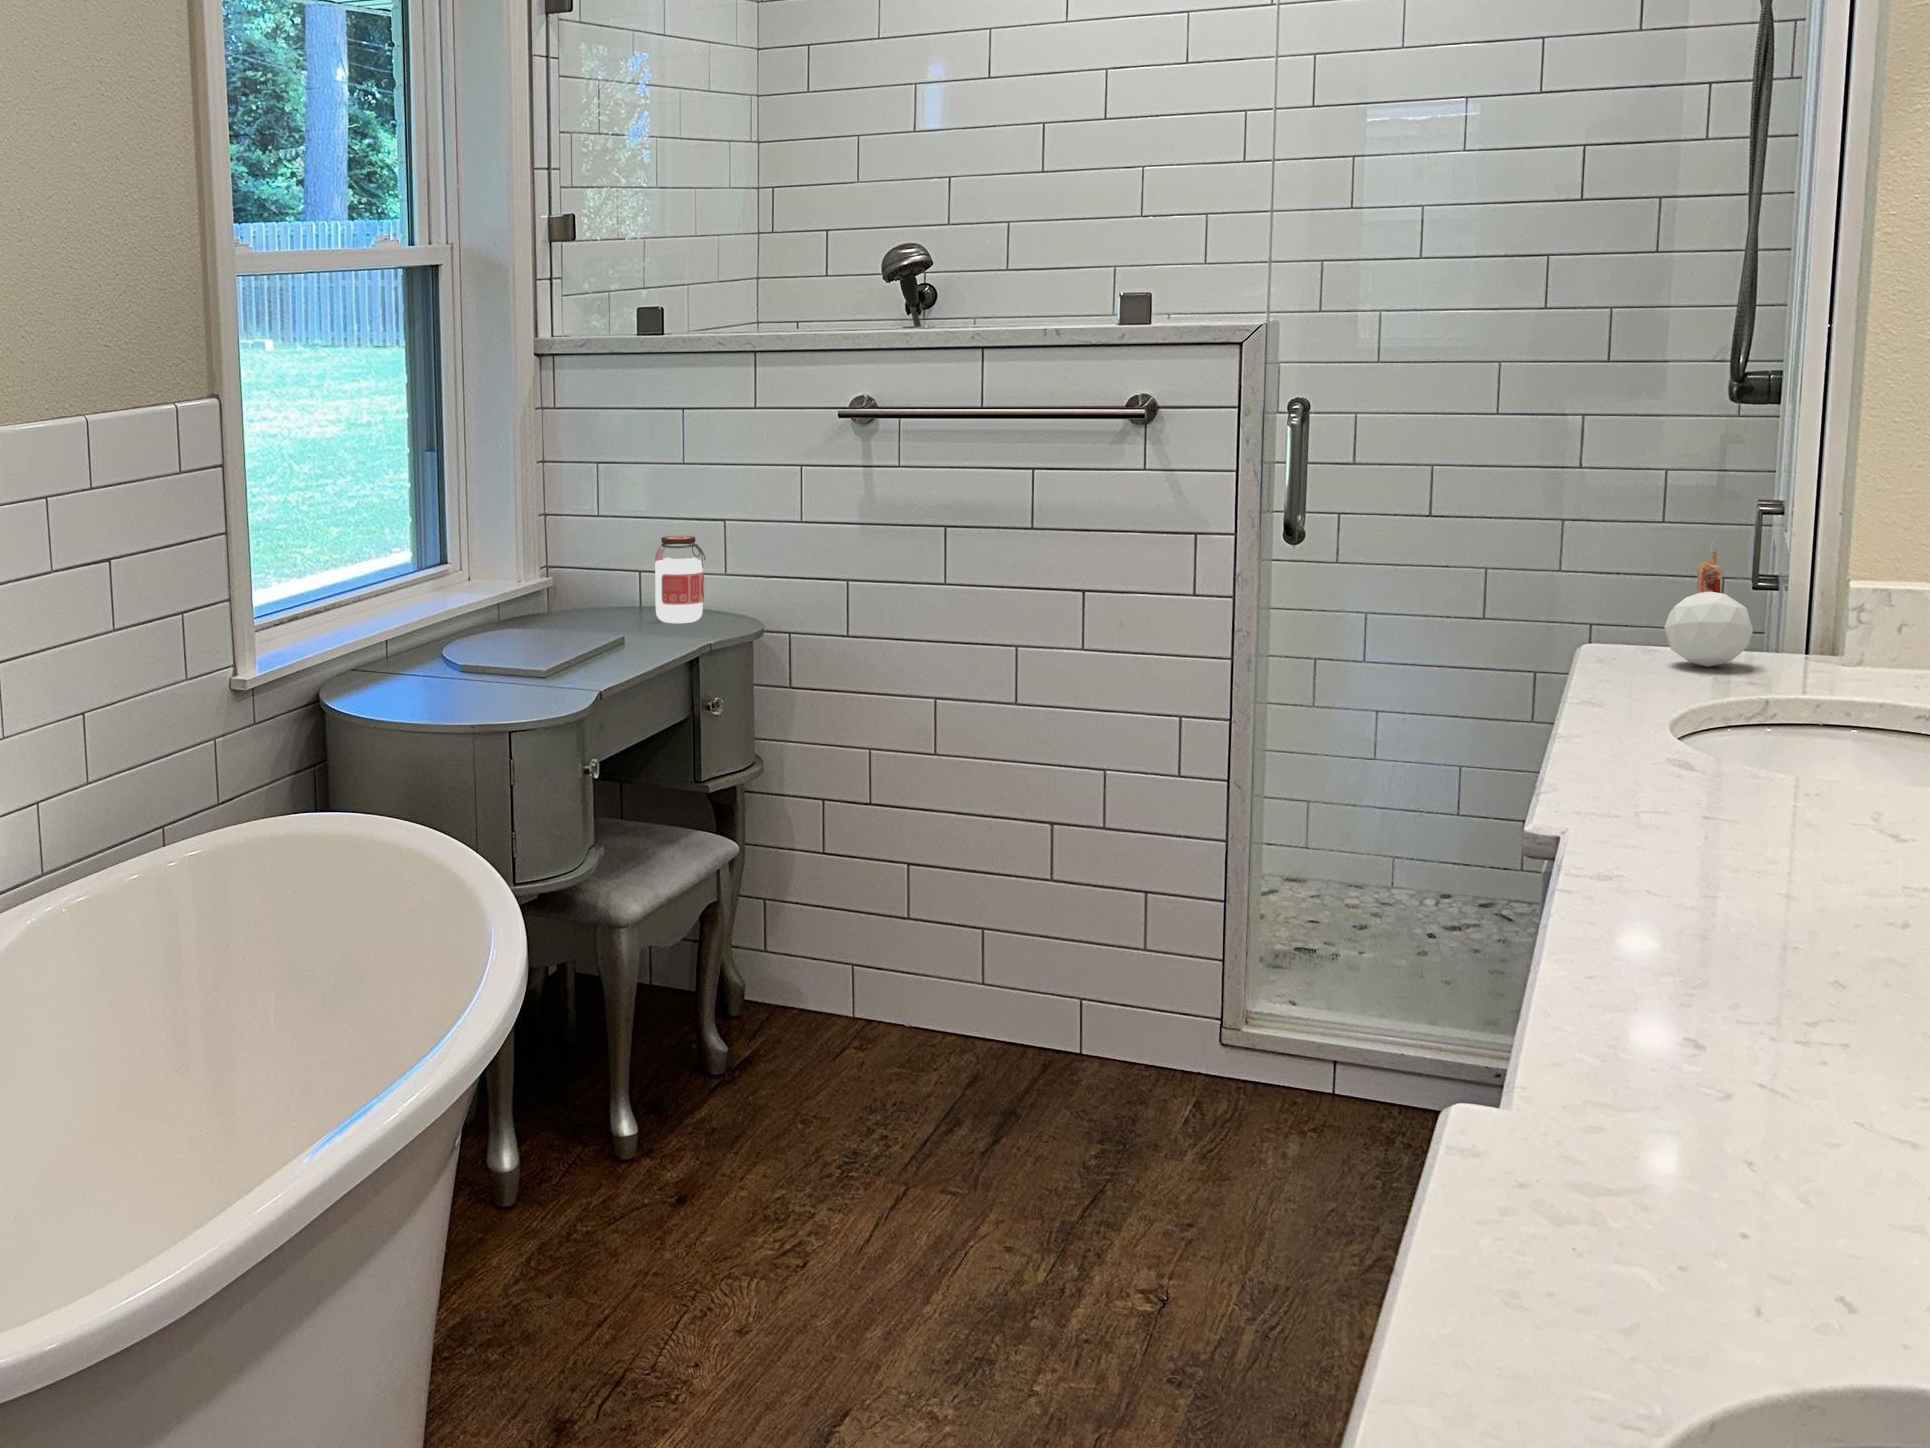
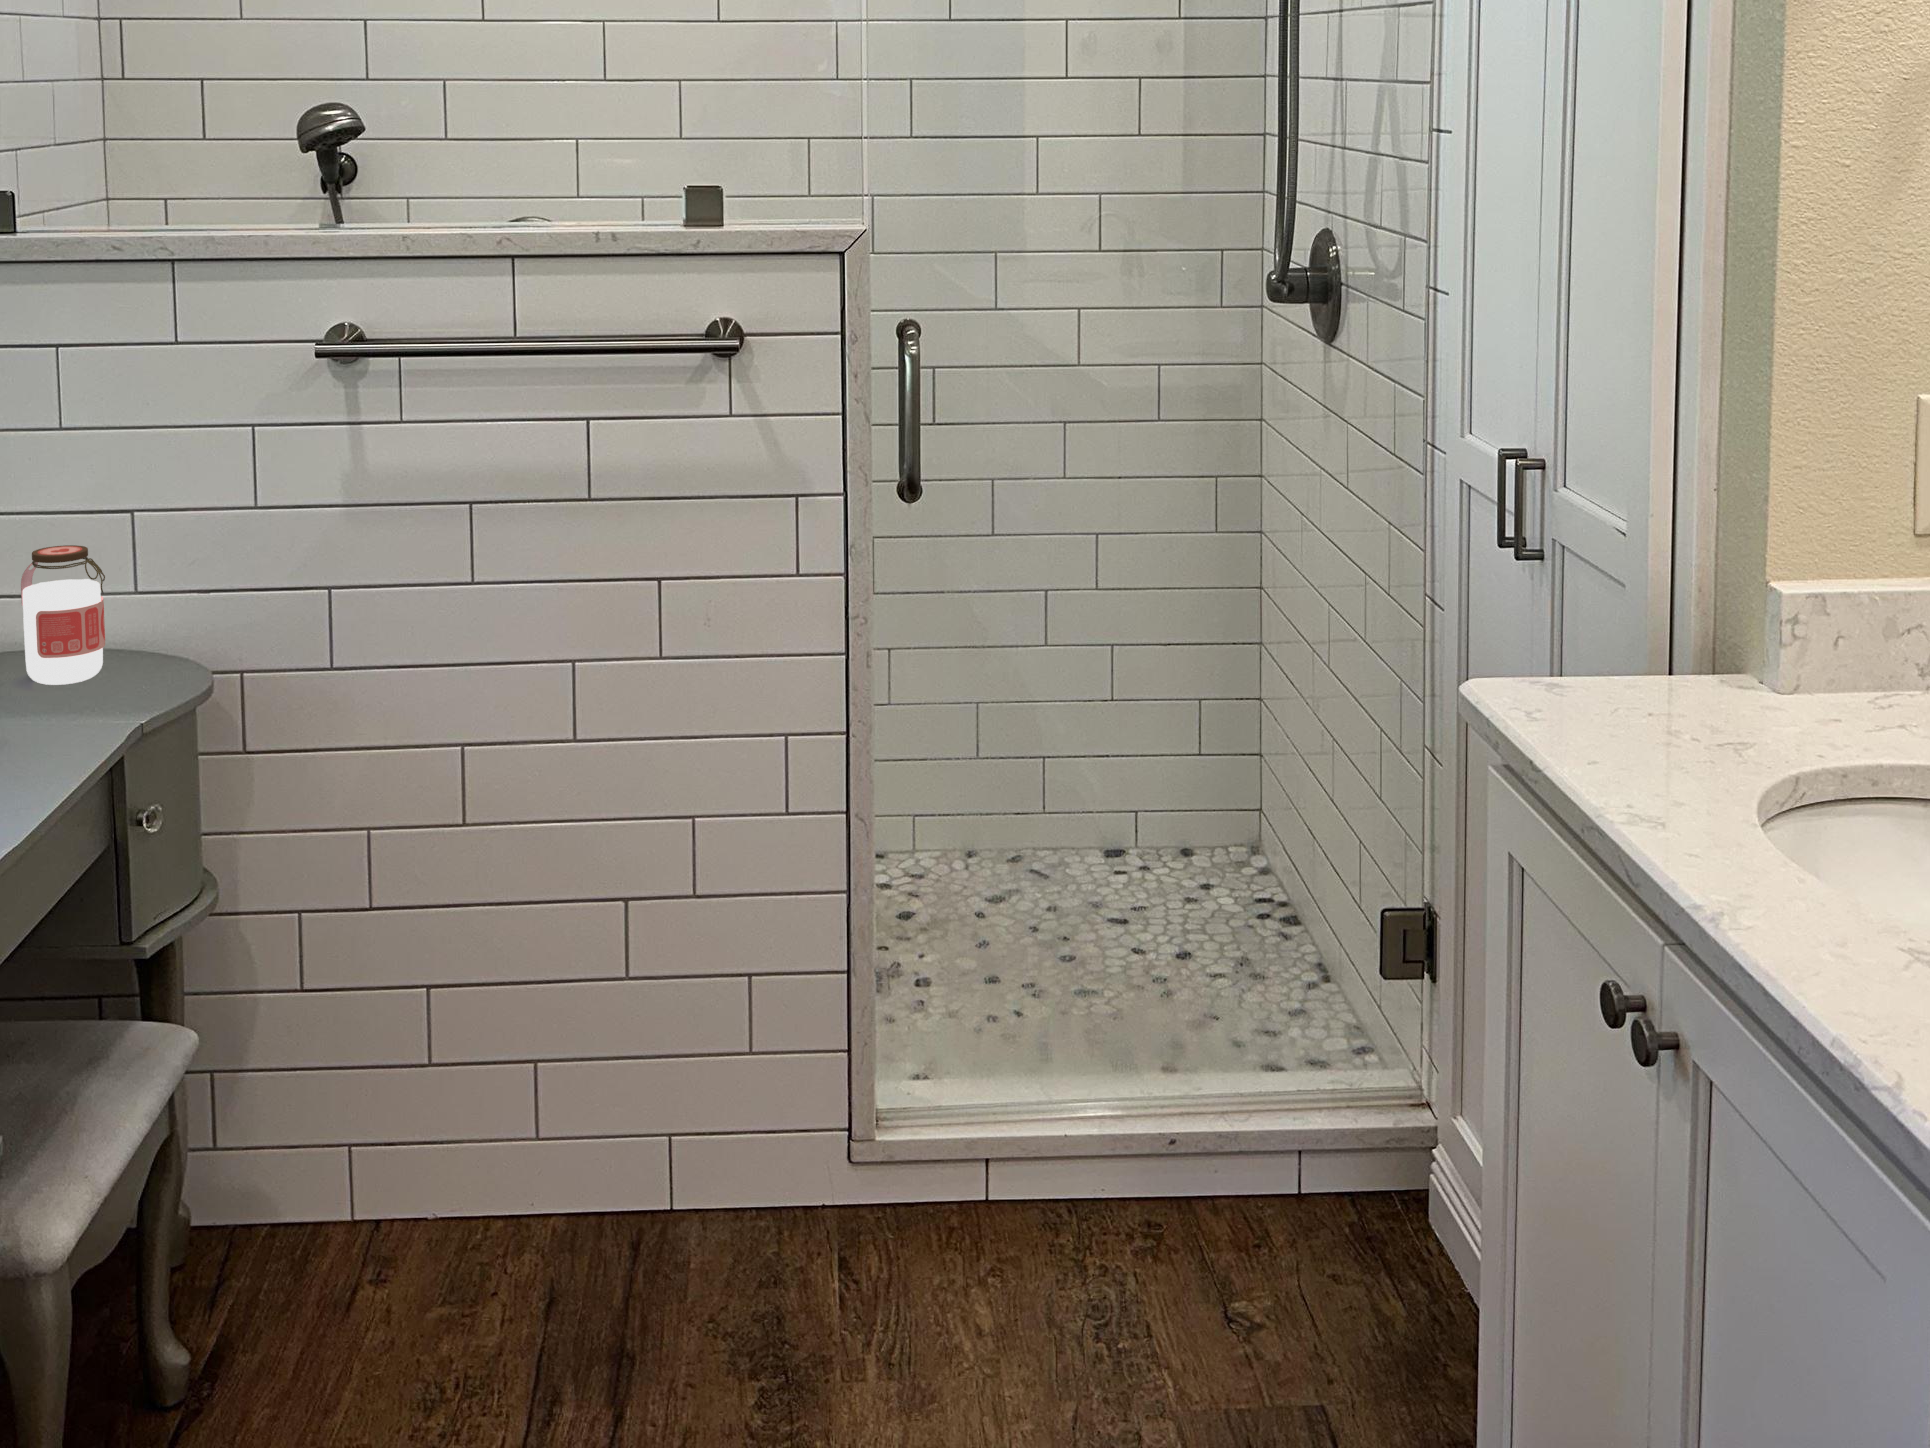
candle: present [1665,536,1753,667] -> none [1605,536,1712,716]

